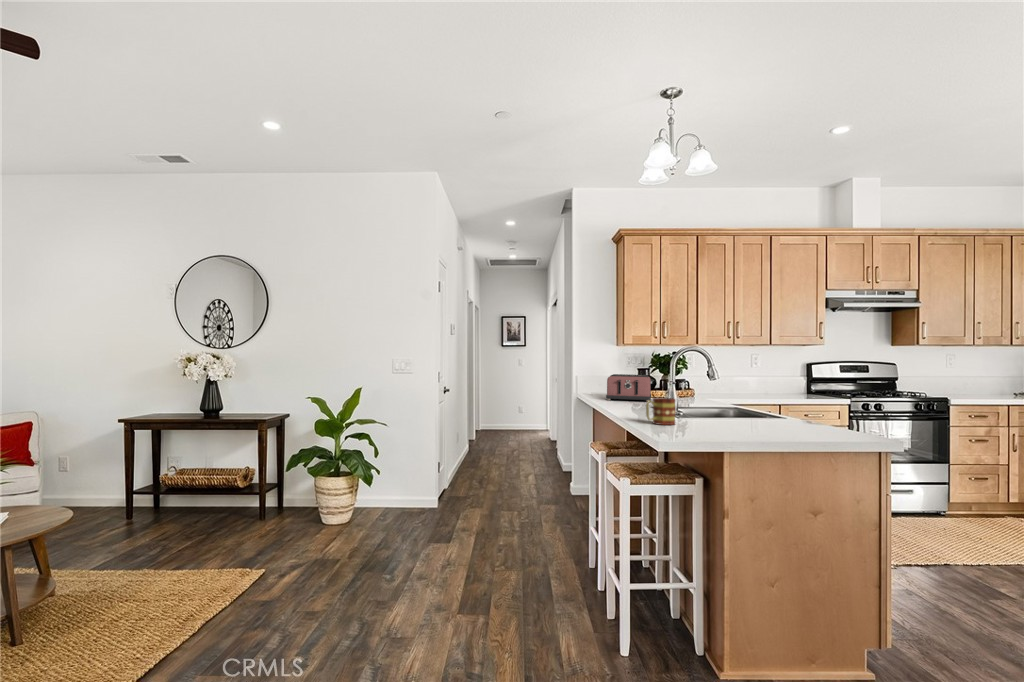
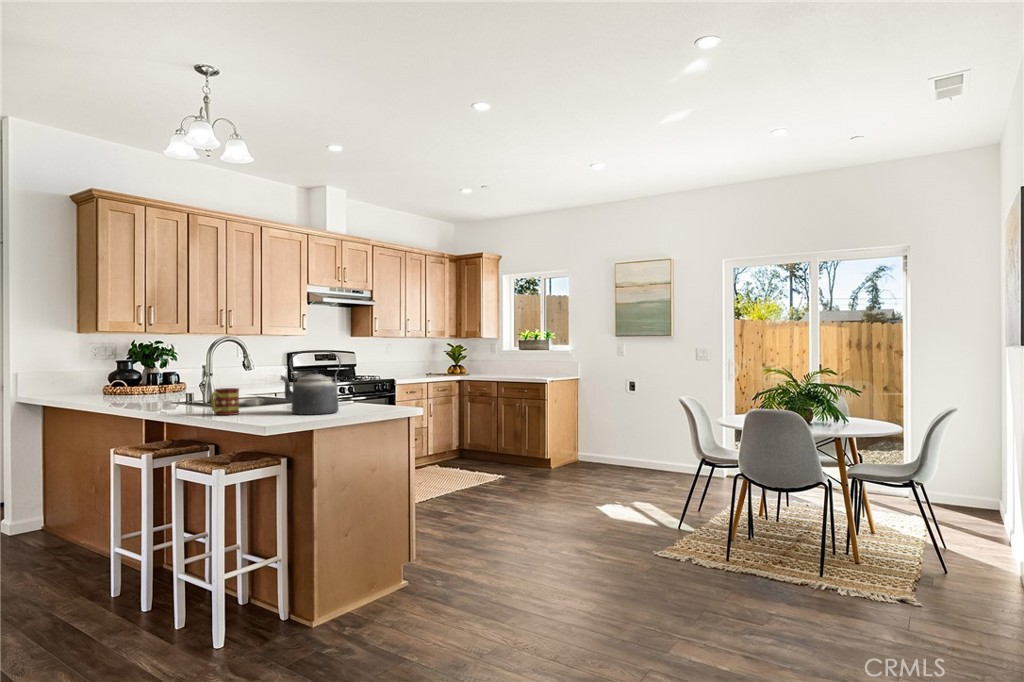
kettle: none [714,363,779,436] -> present [281,351,341,415]
toaster: present [606,374,651,402] -> none [91,370,156,402]

